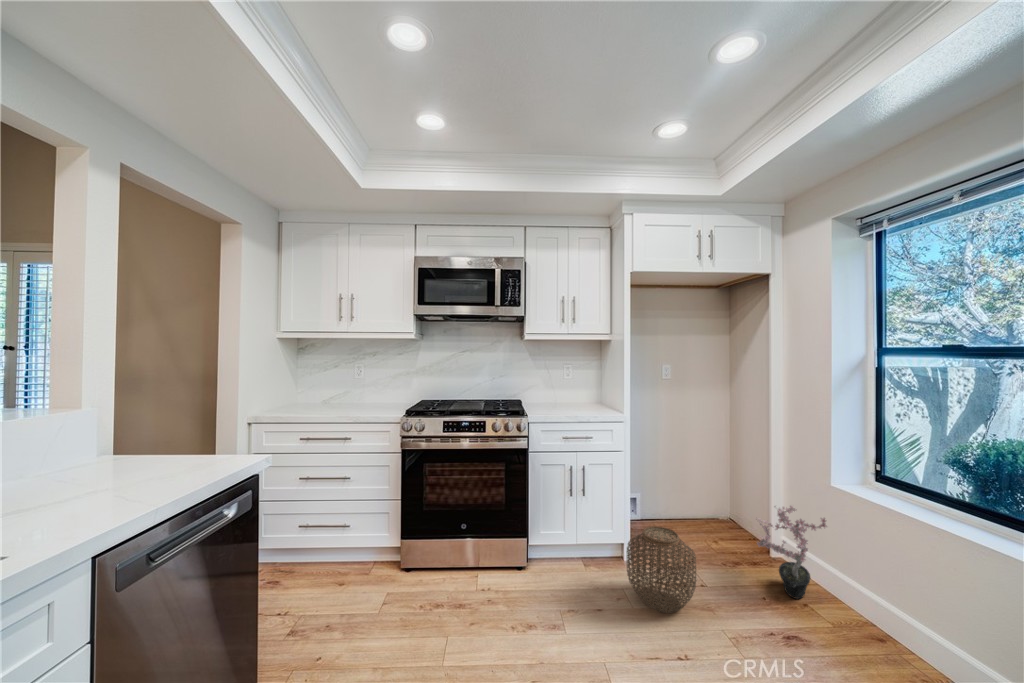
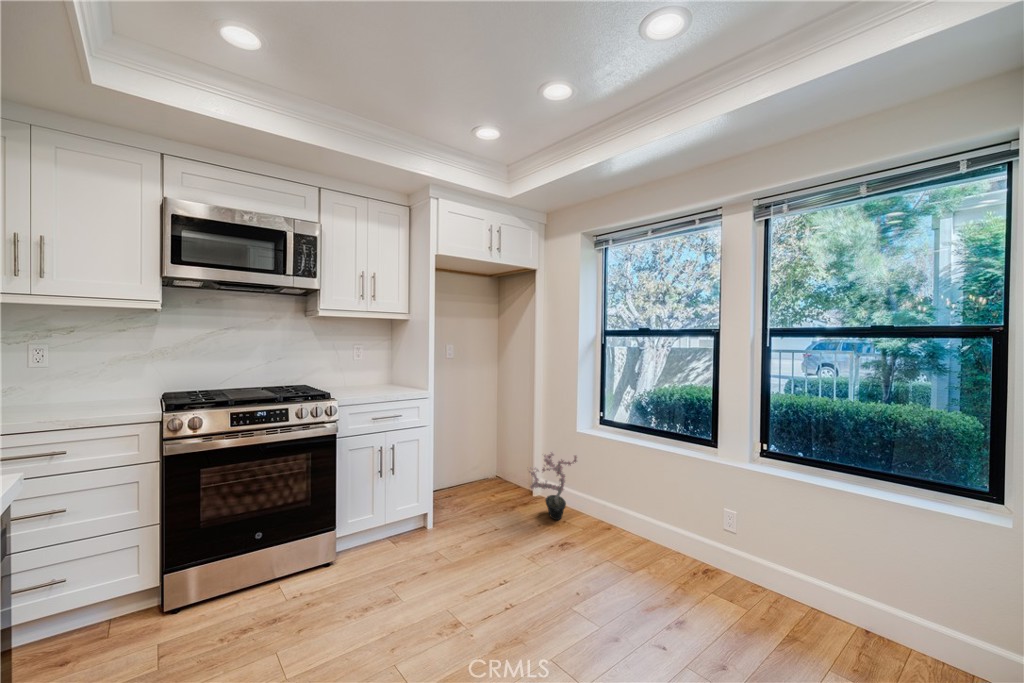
woven basket: present [627,526,696,613] -> none [442,487,500,558]

